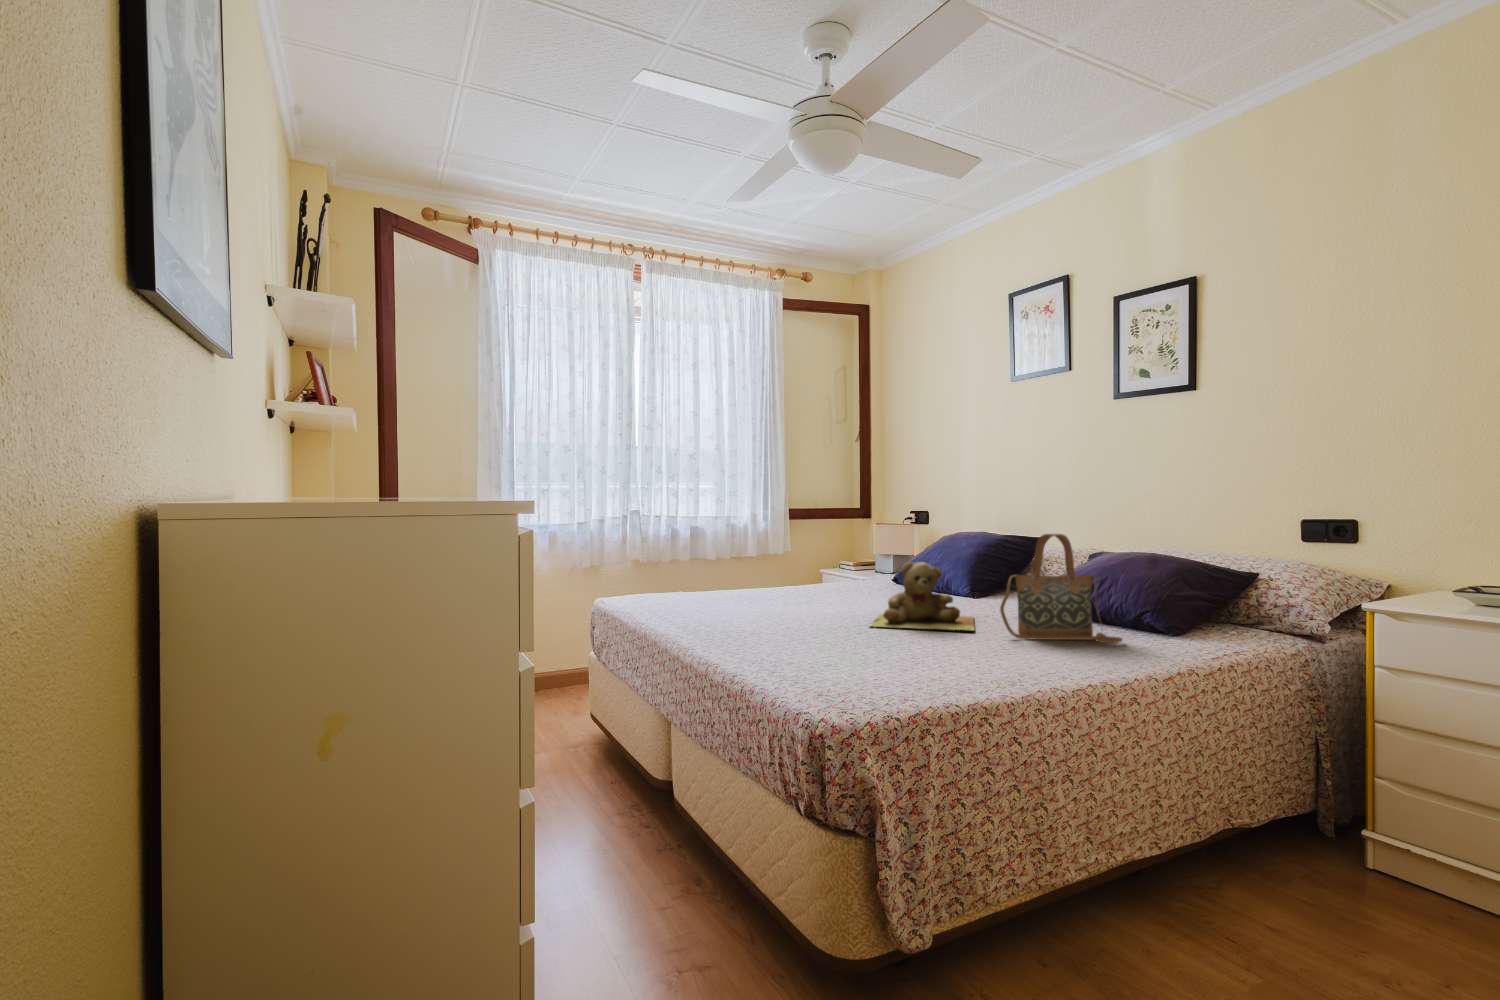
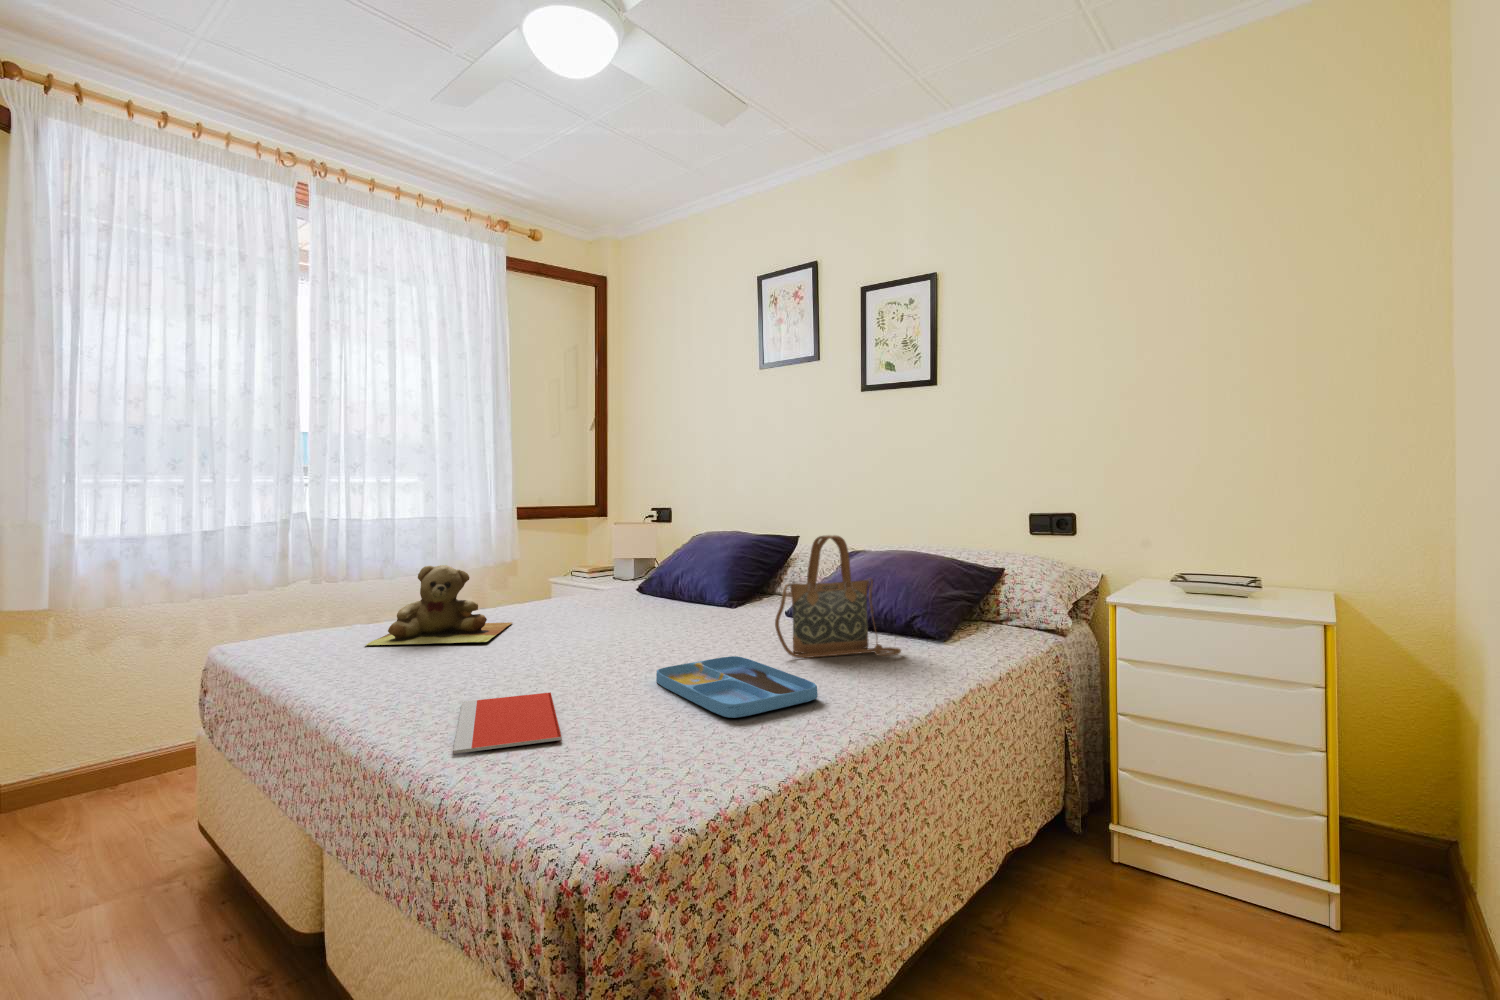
teddy bear: present [871,562,974,631] -> present [366,565,512,645]
tray: none [893,631,1024,668] -> present [656,656,818,718]
notebook: none [748,643,818,668] -> present [453,692,562,754]

